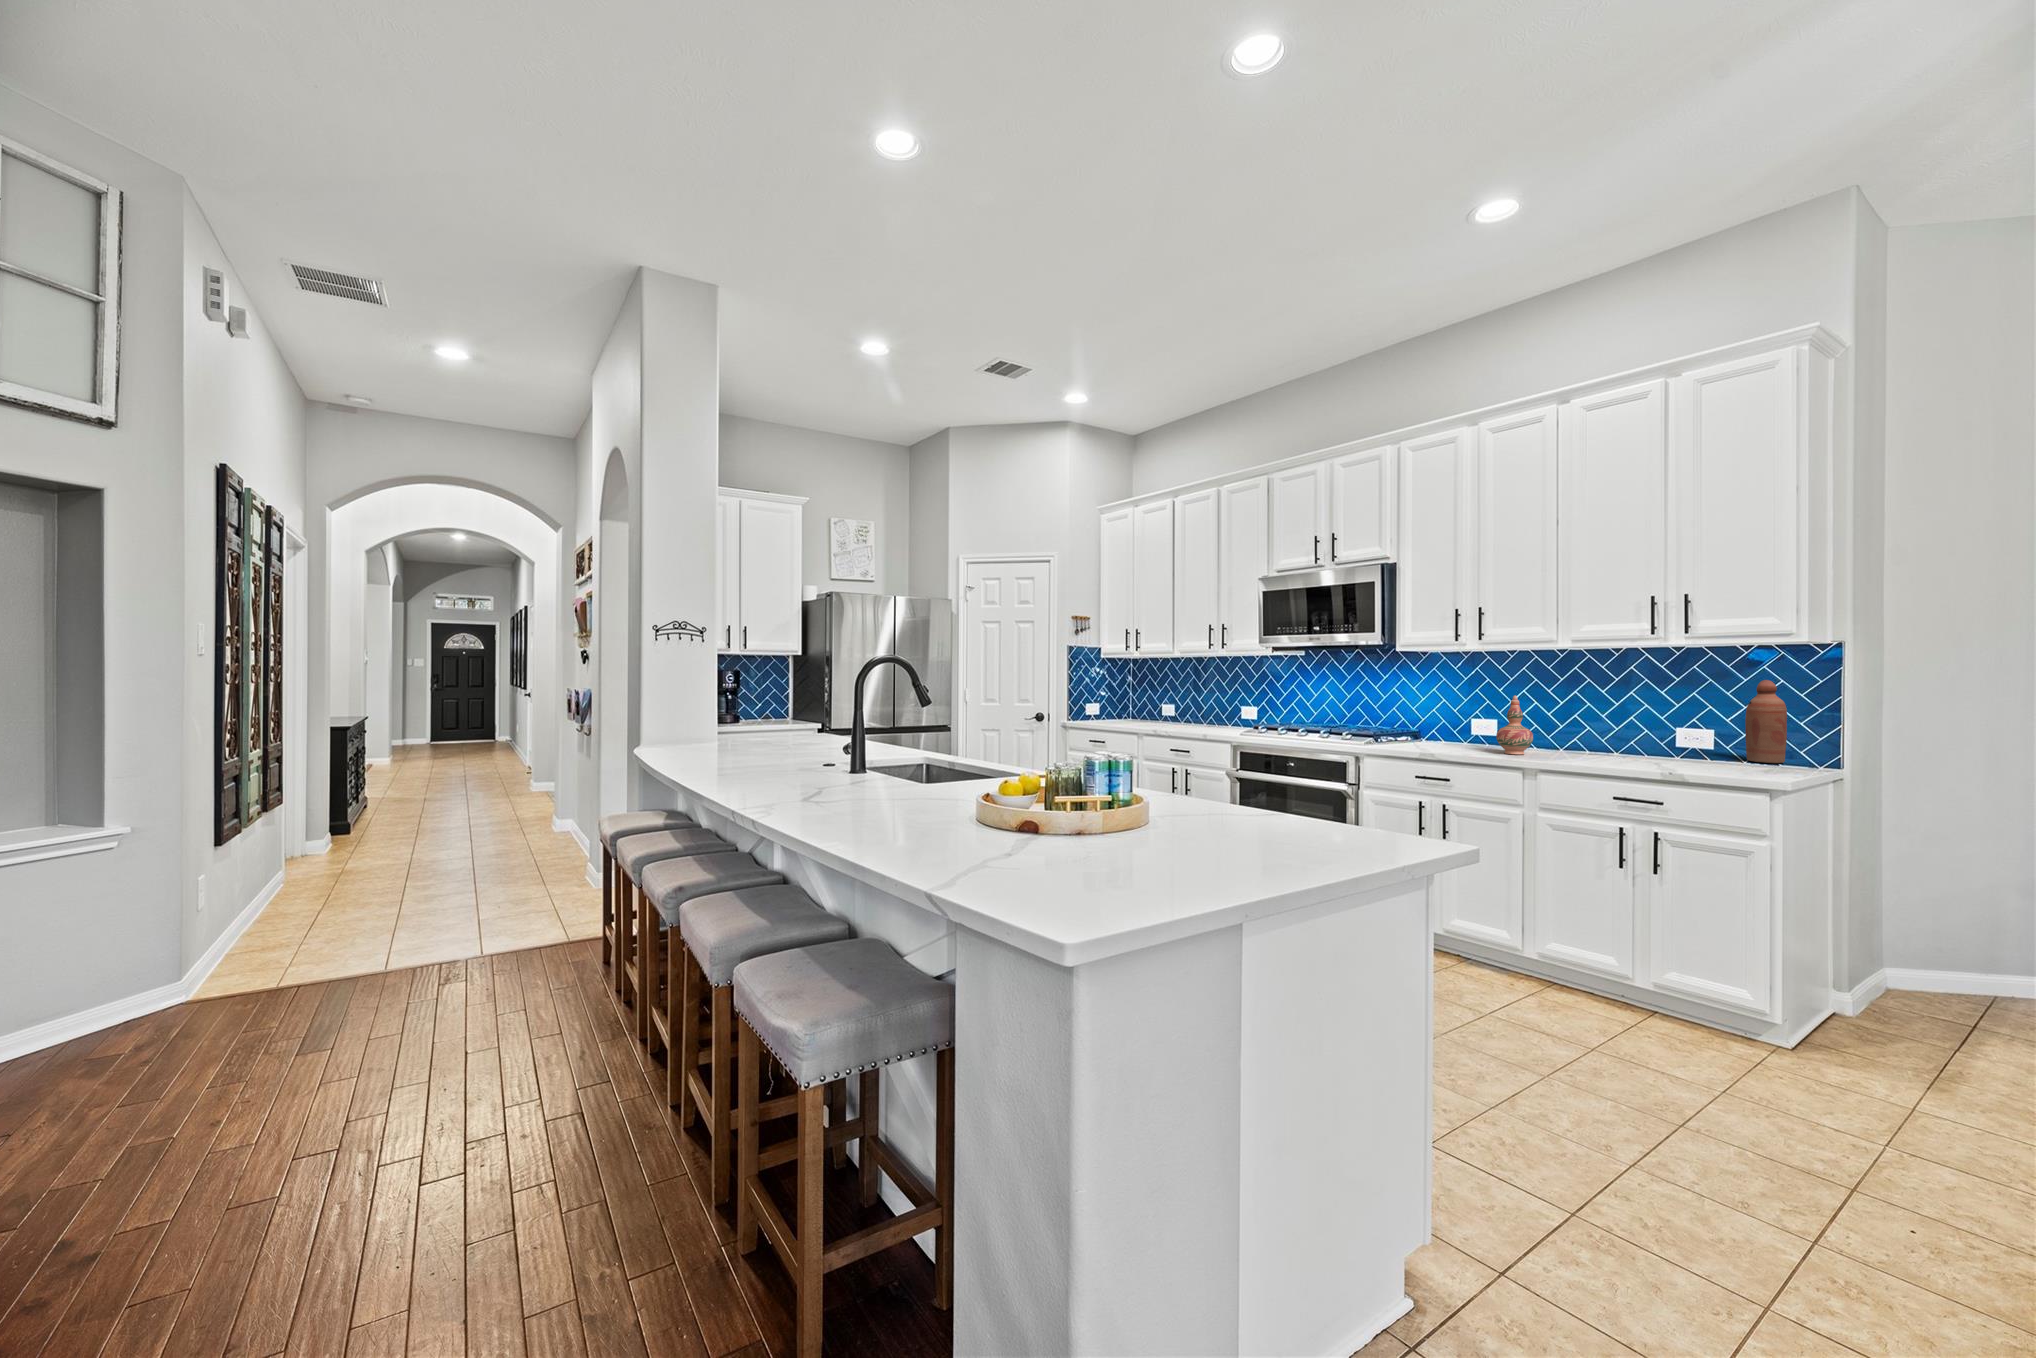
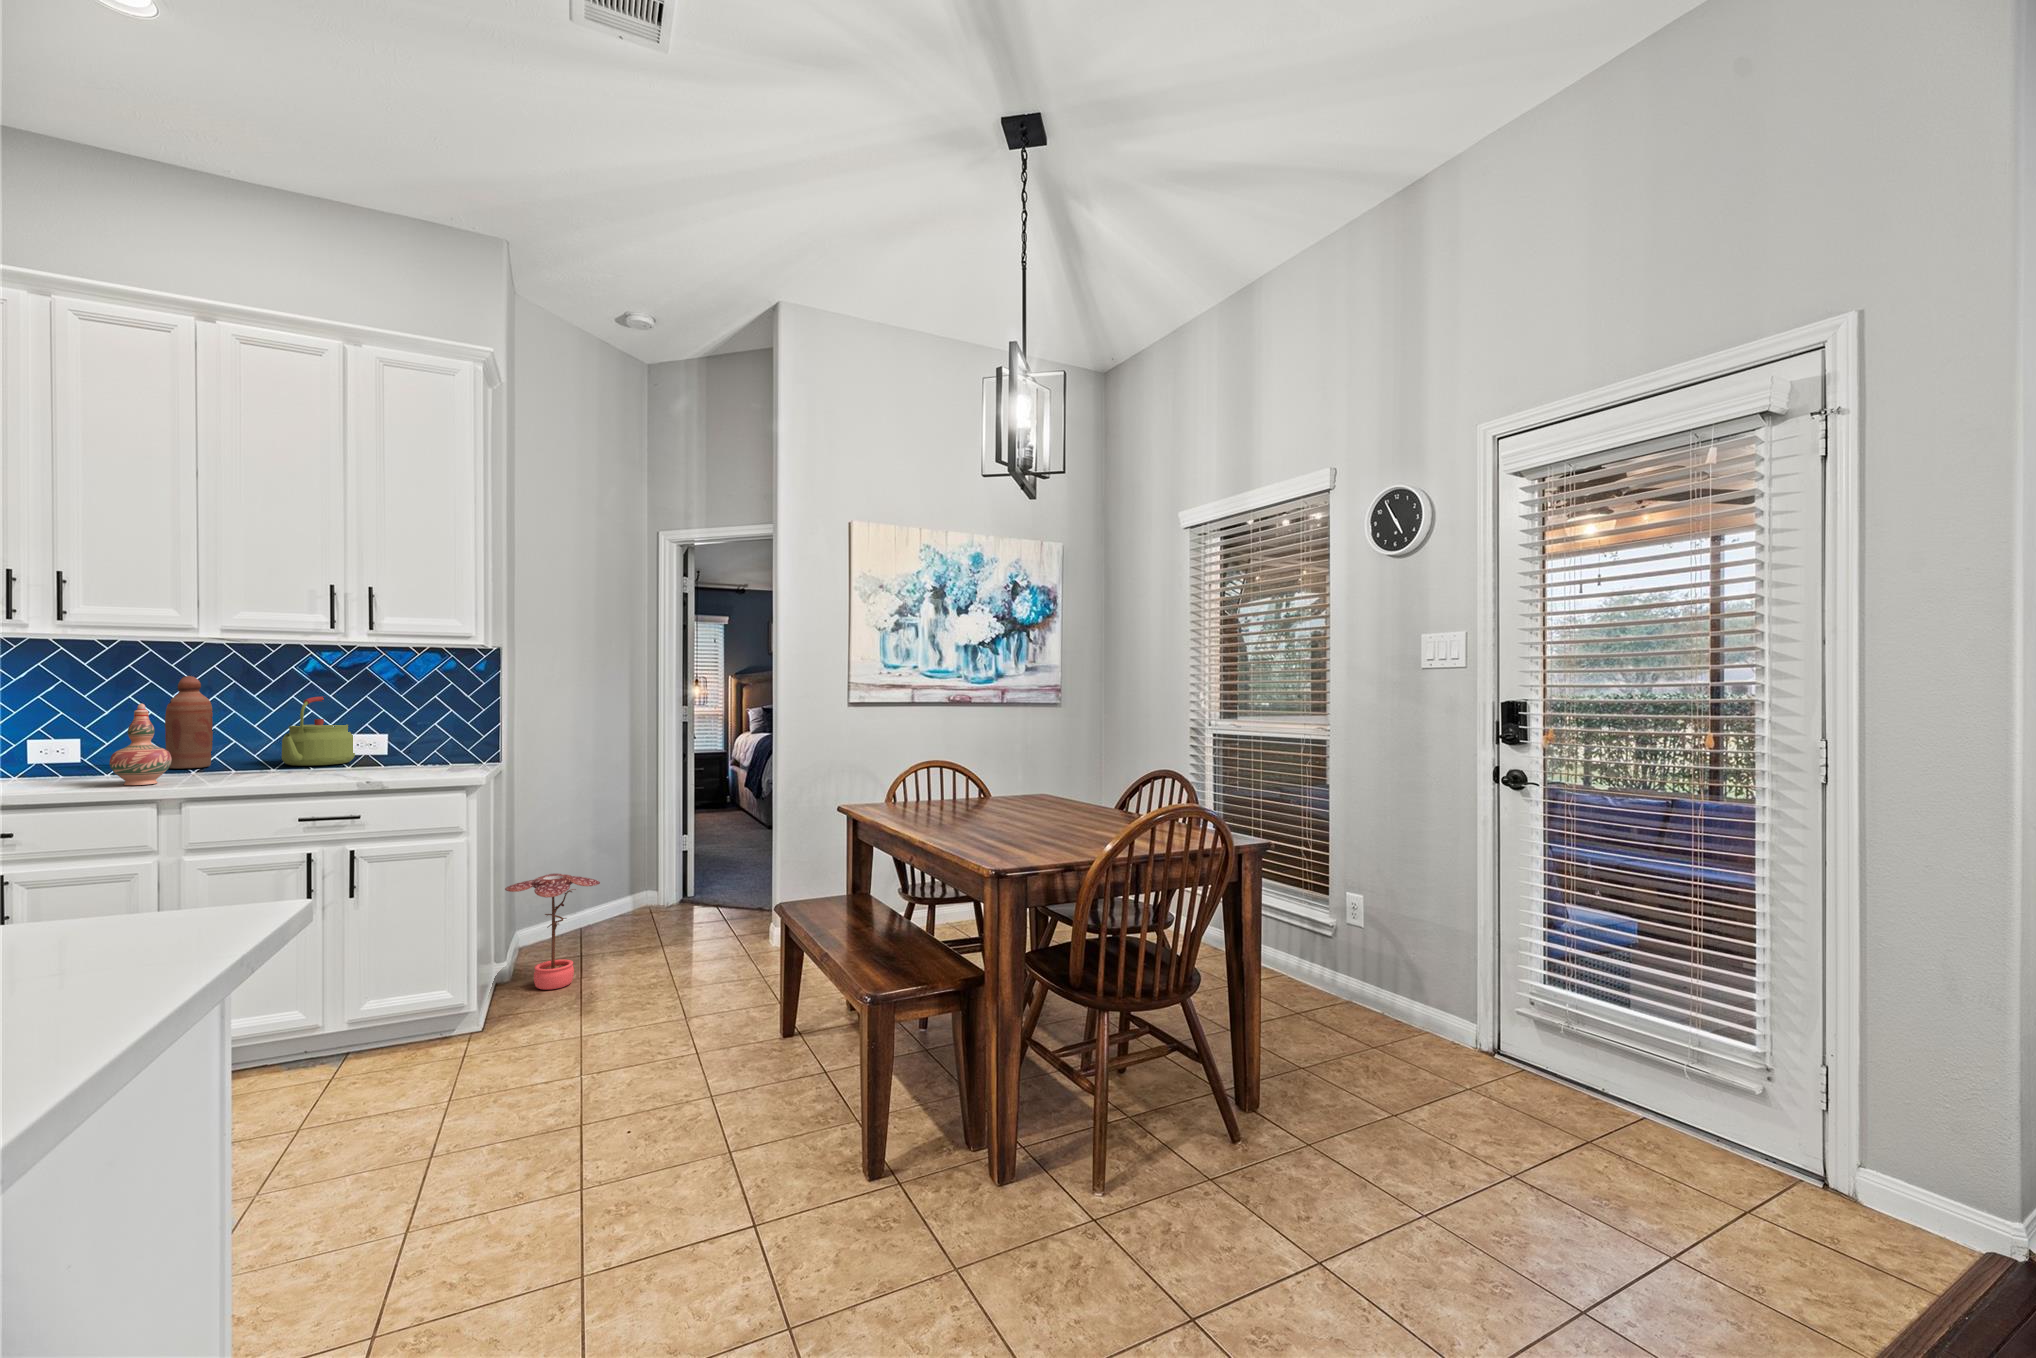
bottle: present [1745,680,1787,763] -> present [165,676,213,768]
kettle: none [1618,694,1684,755] -> present [282,697,355,766]
potted plant: none [1846,909,1988,1048] -> present [505,873,600,990]

